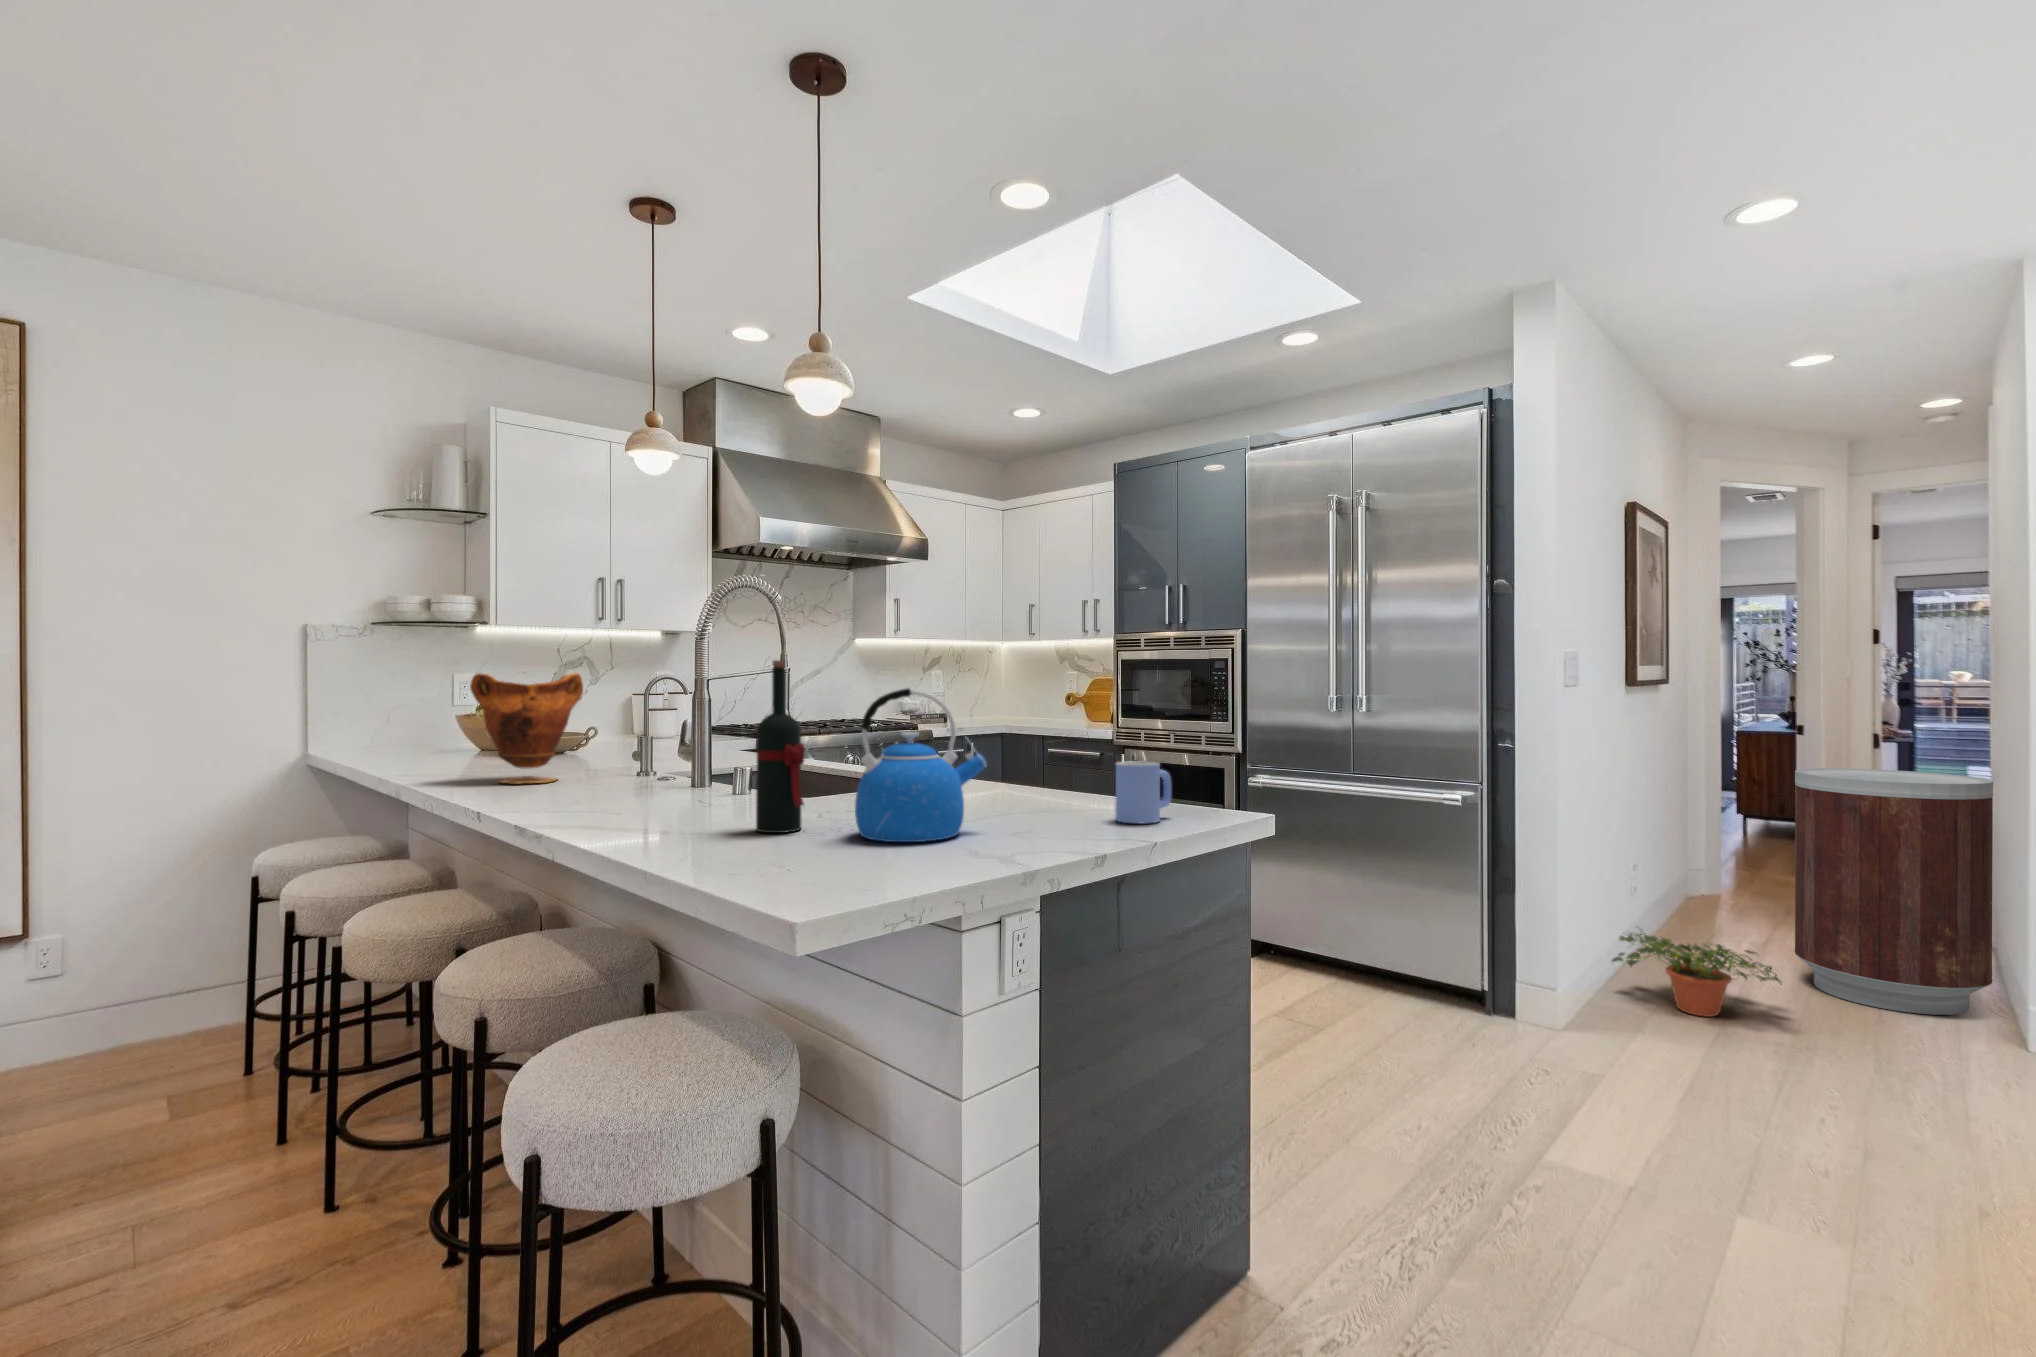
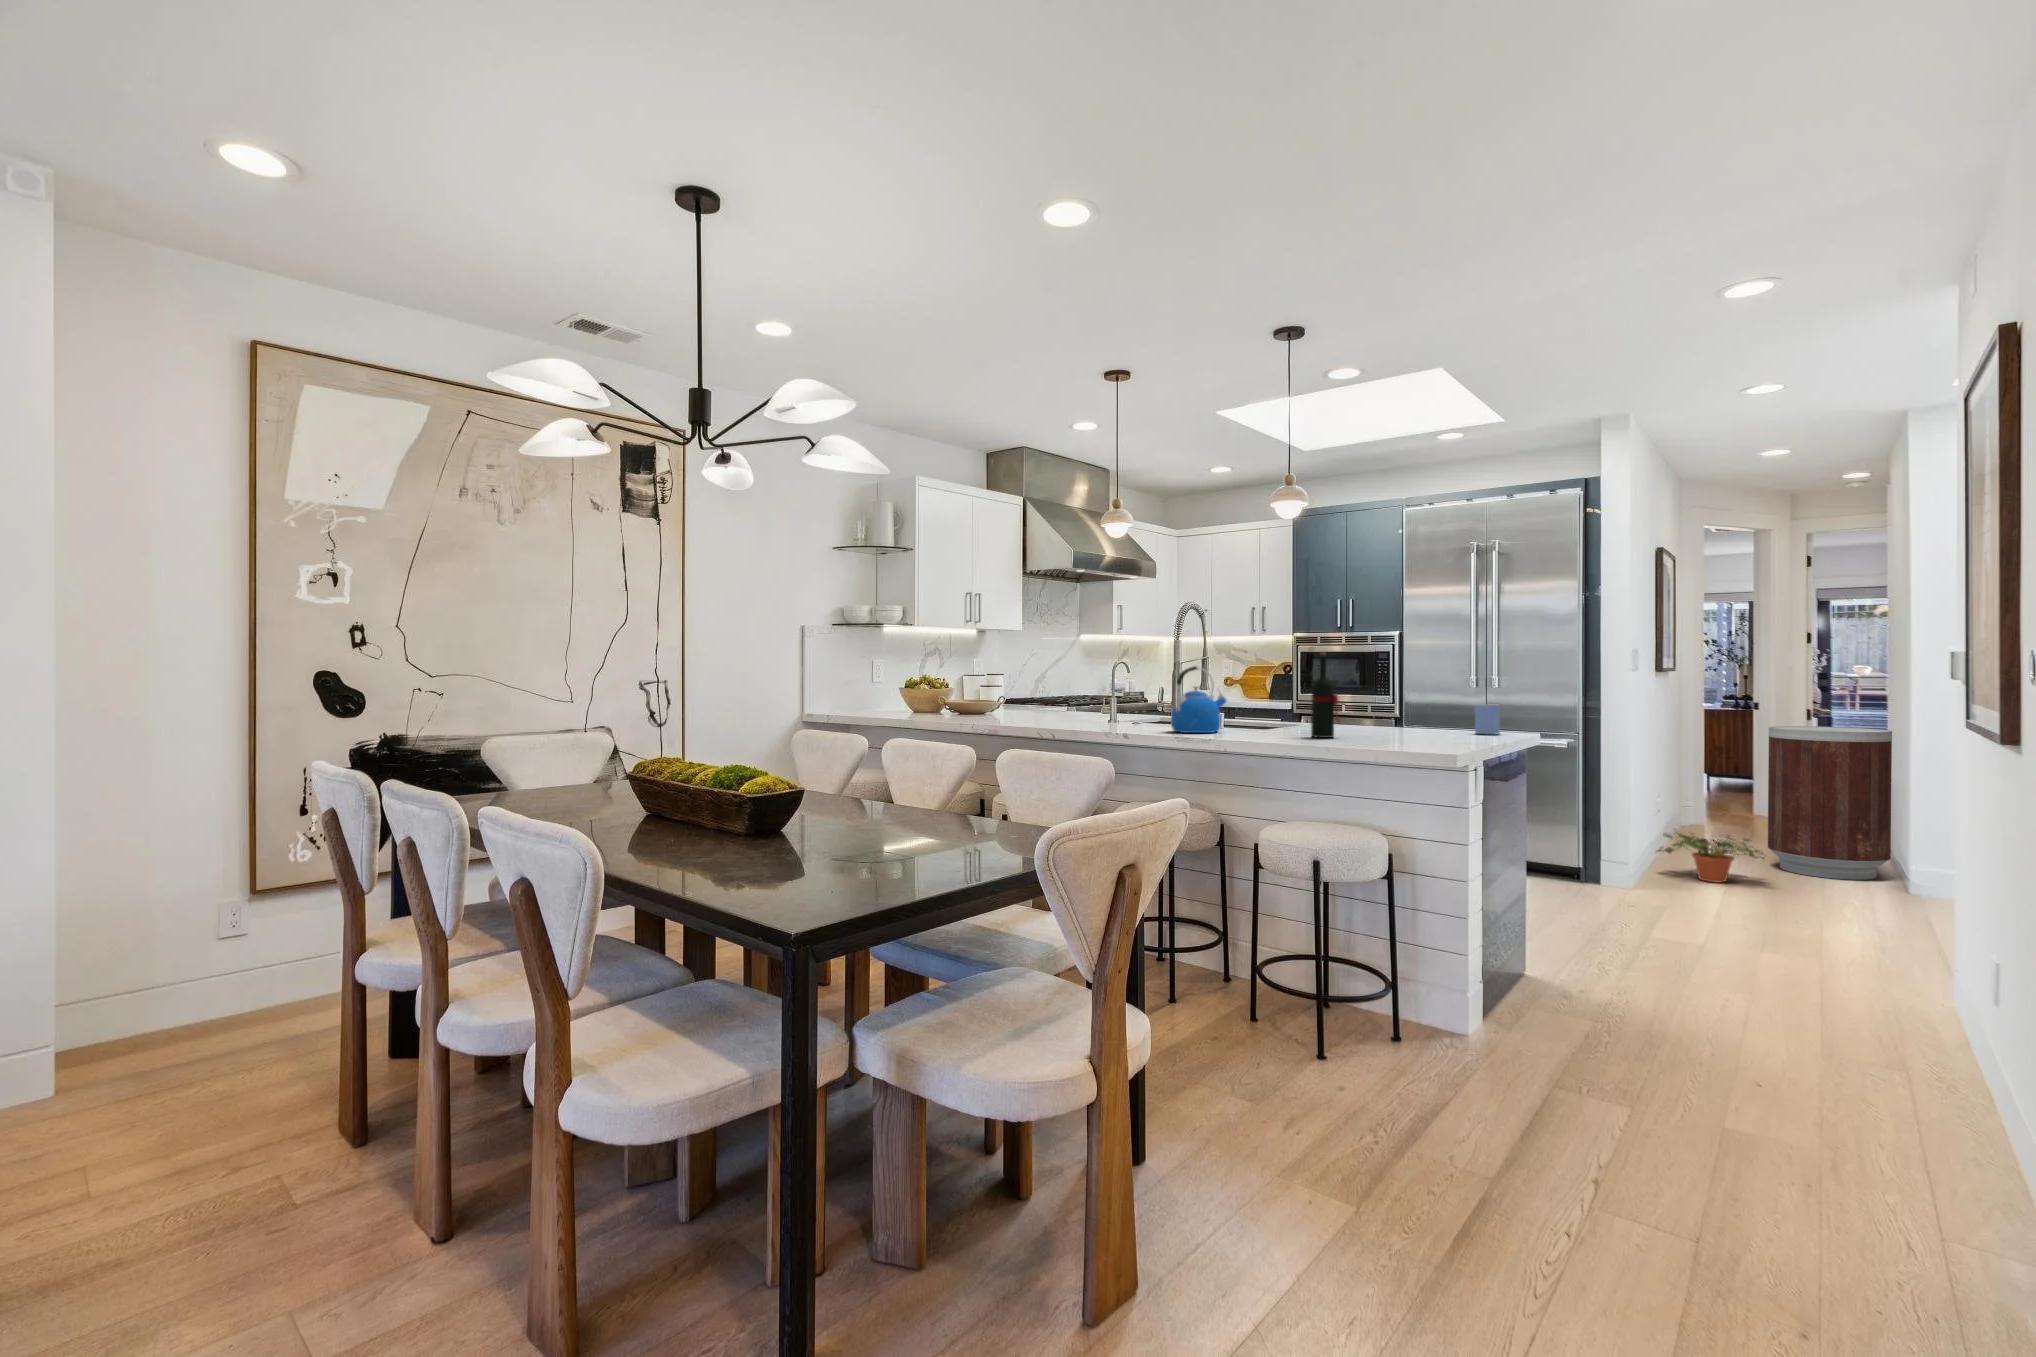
vase: present [470,673,583,783] -> none [1033,659,1081,726]
kettle: present [855,688,987,842] -> present [1171,666,1227,733]

